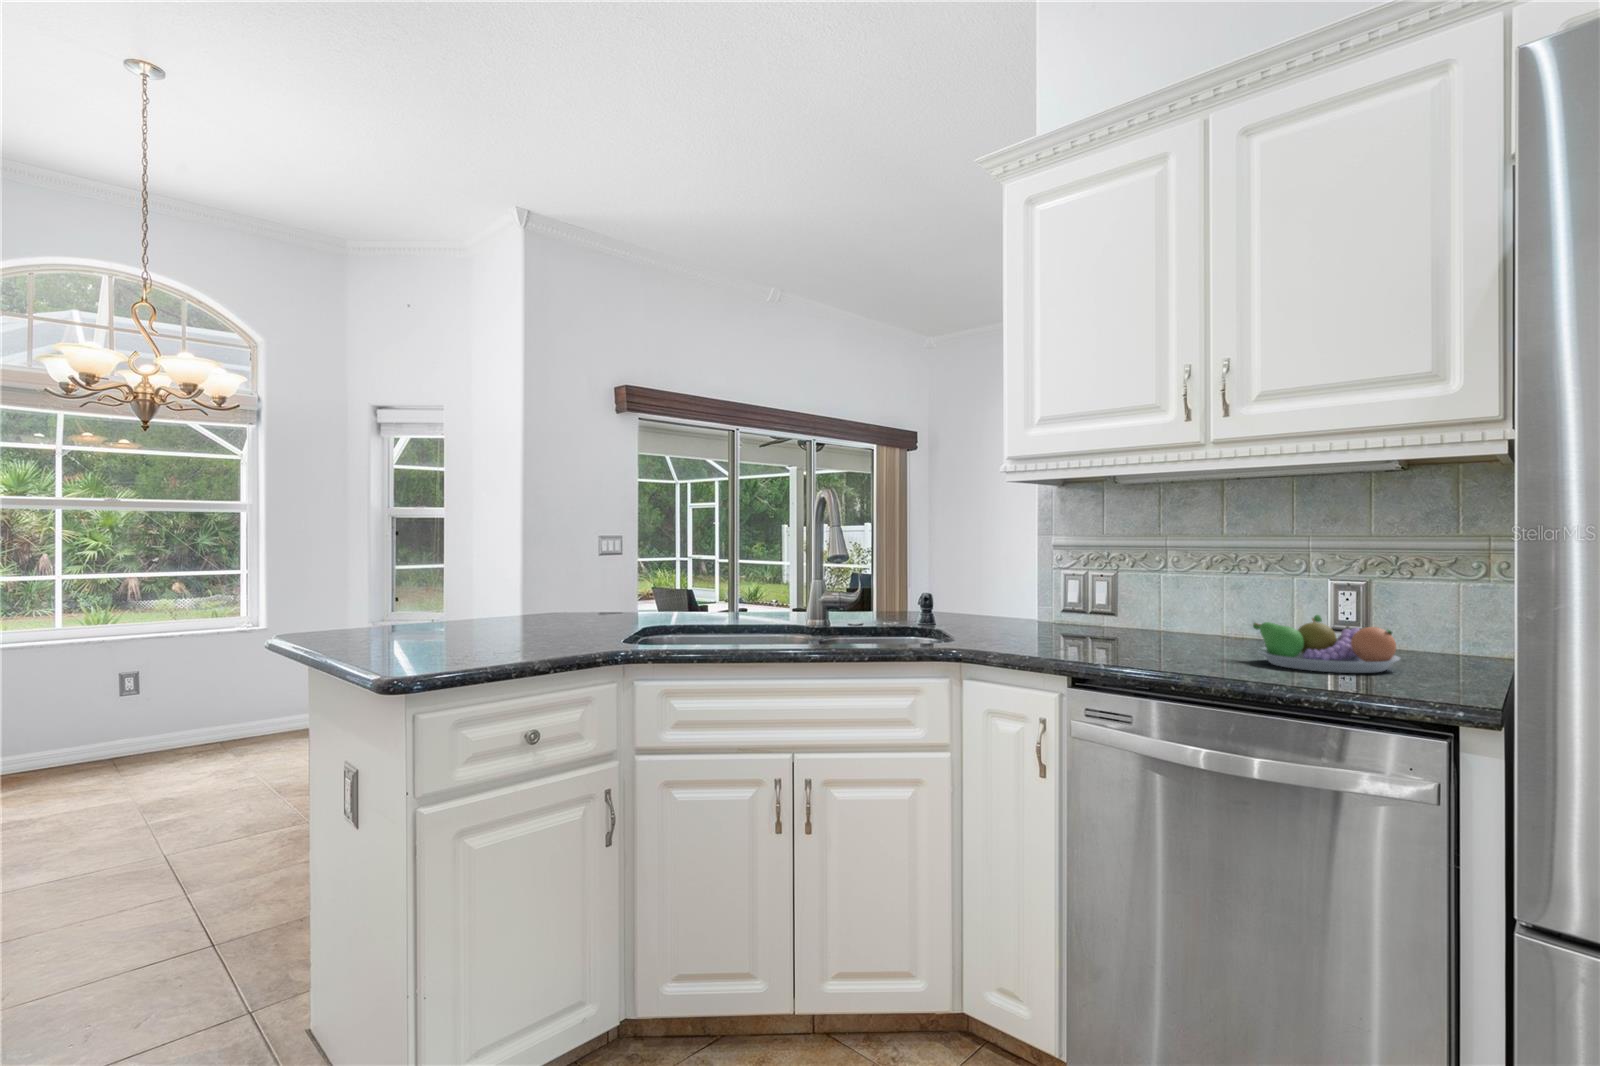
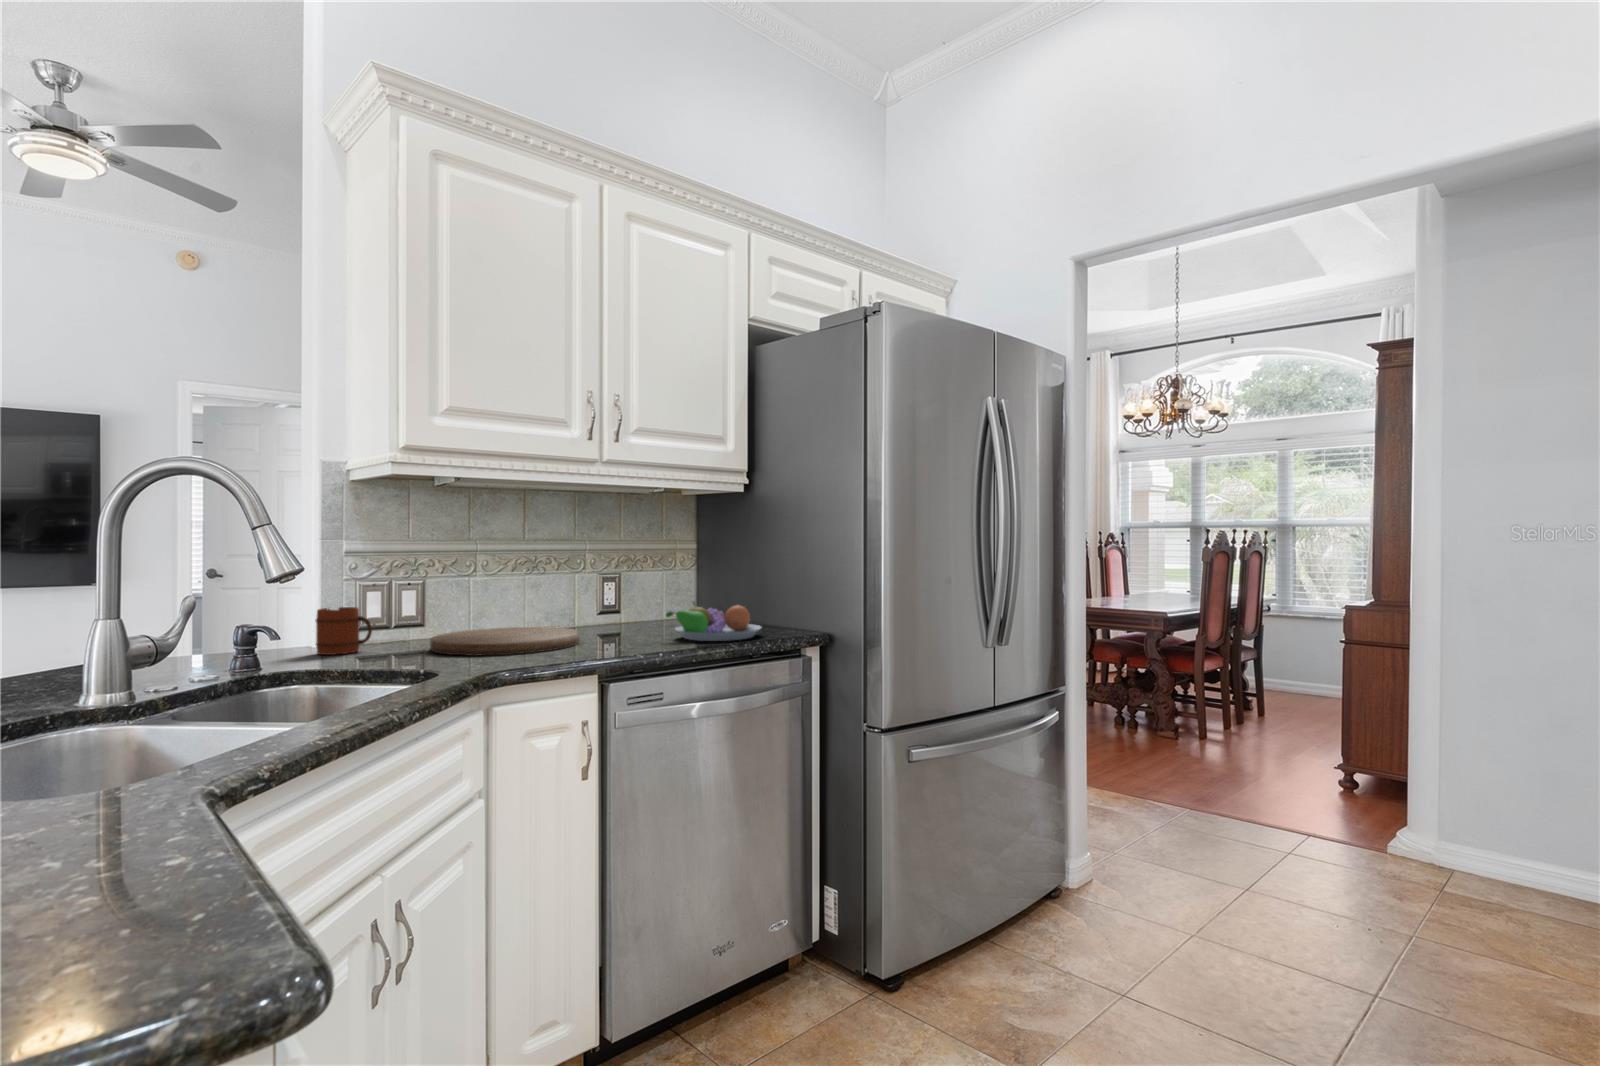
mug: none [1025,591,1060,629] -> present [315,607,372,655]
cutting board: none [1058,623,1209,648] -> present [430,627,579,656]

